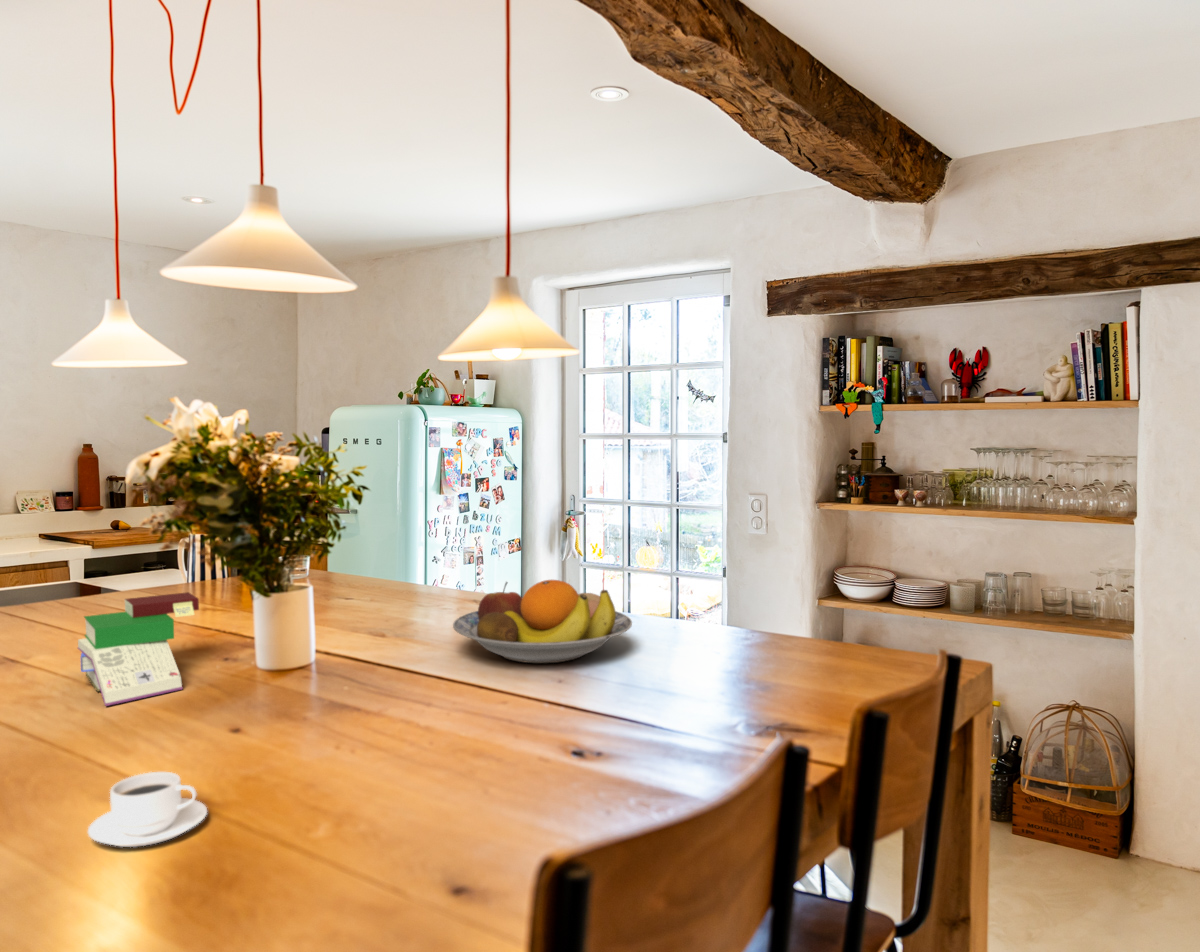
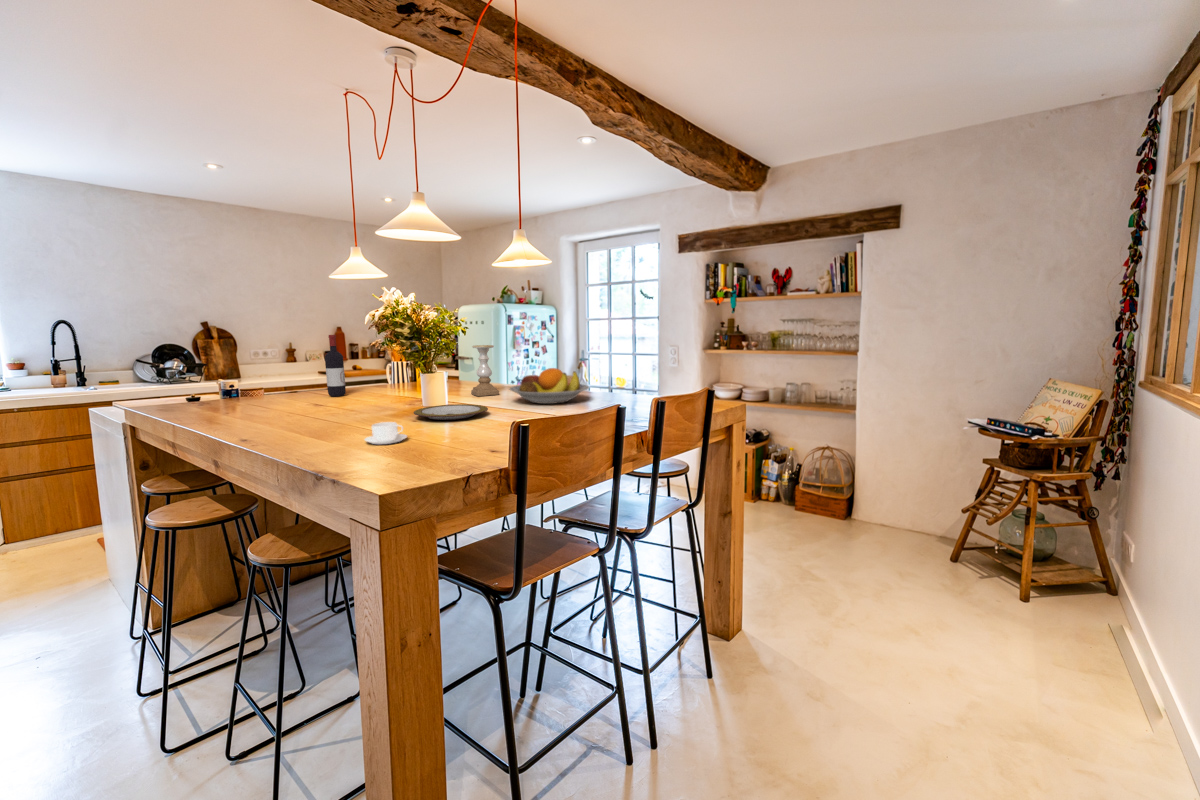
wine bottle: none [36,492,80,630] -> present [325,335,346,397]
candle holder: none [363,517,424,632] -> present [471,345,499,396]
book: present [78,592,199,706] -> none [349,375,399,415]
plate: none [229,672,409,729] -> present [414,404,488,420]

